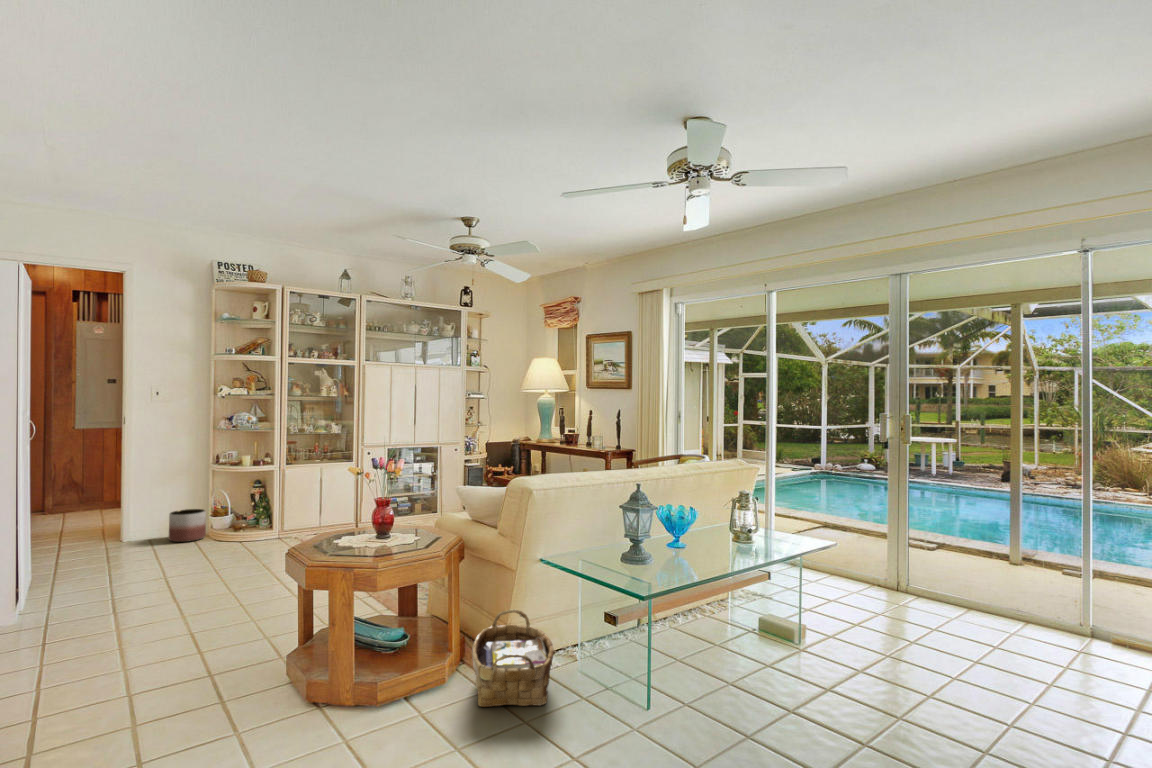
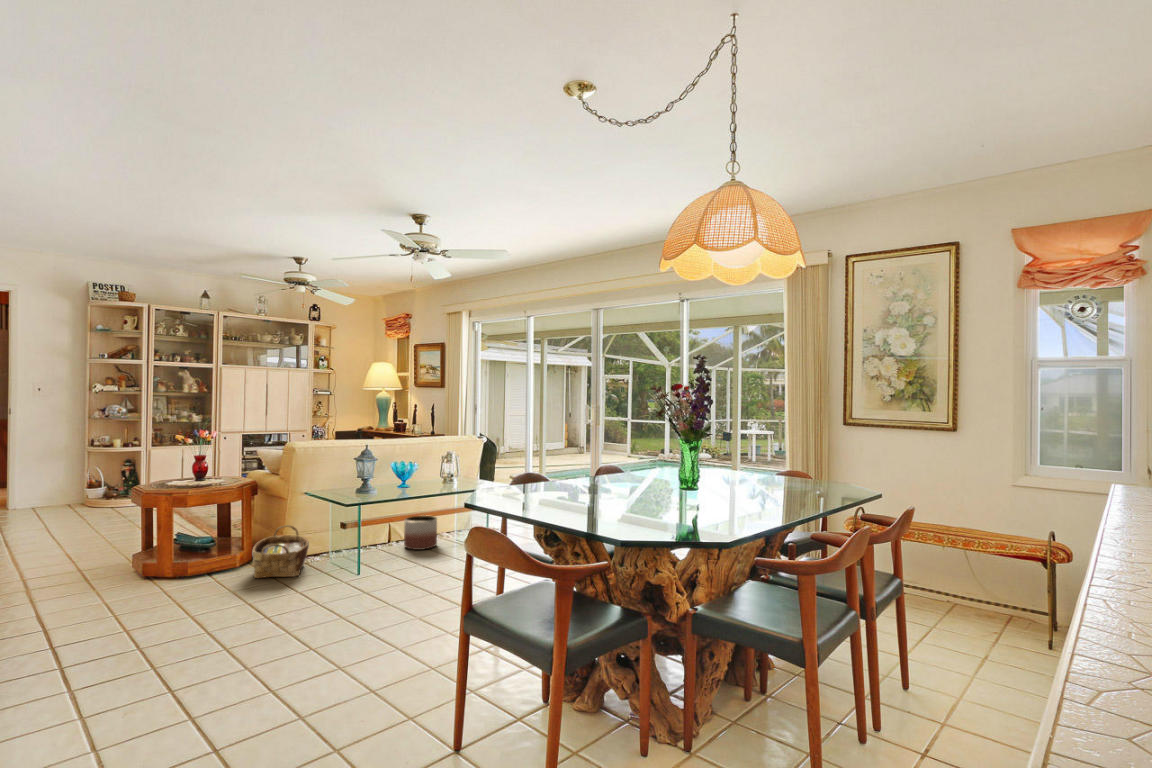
planter: present [169,509,206,542] -> present [404,515,437,550]

